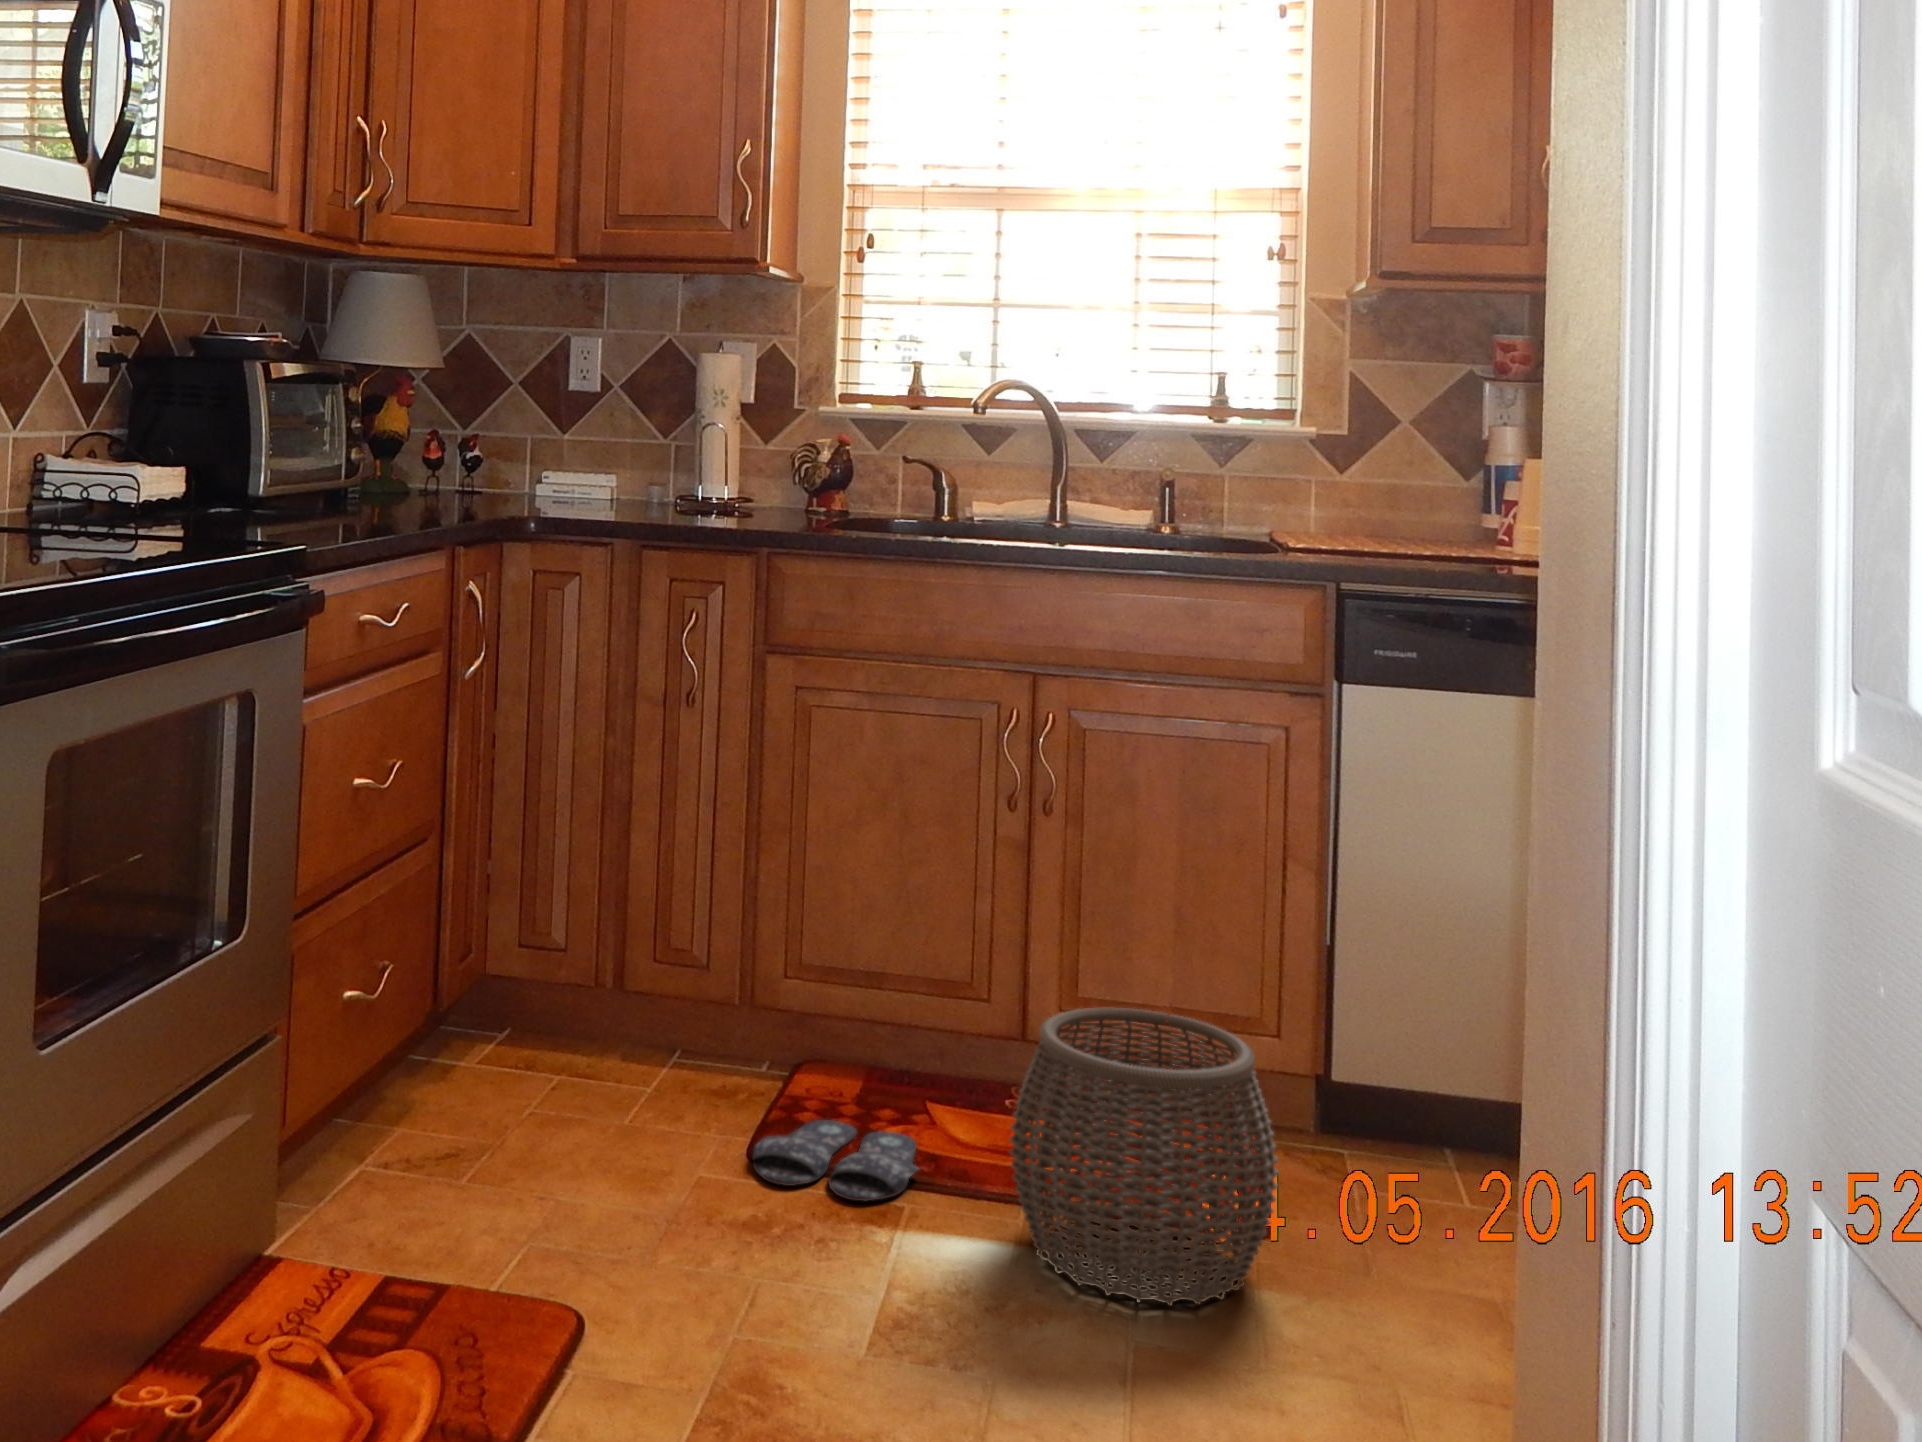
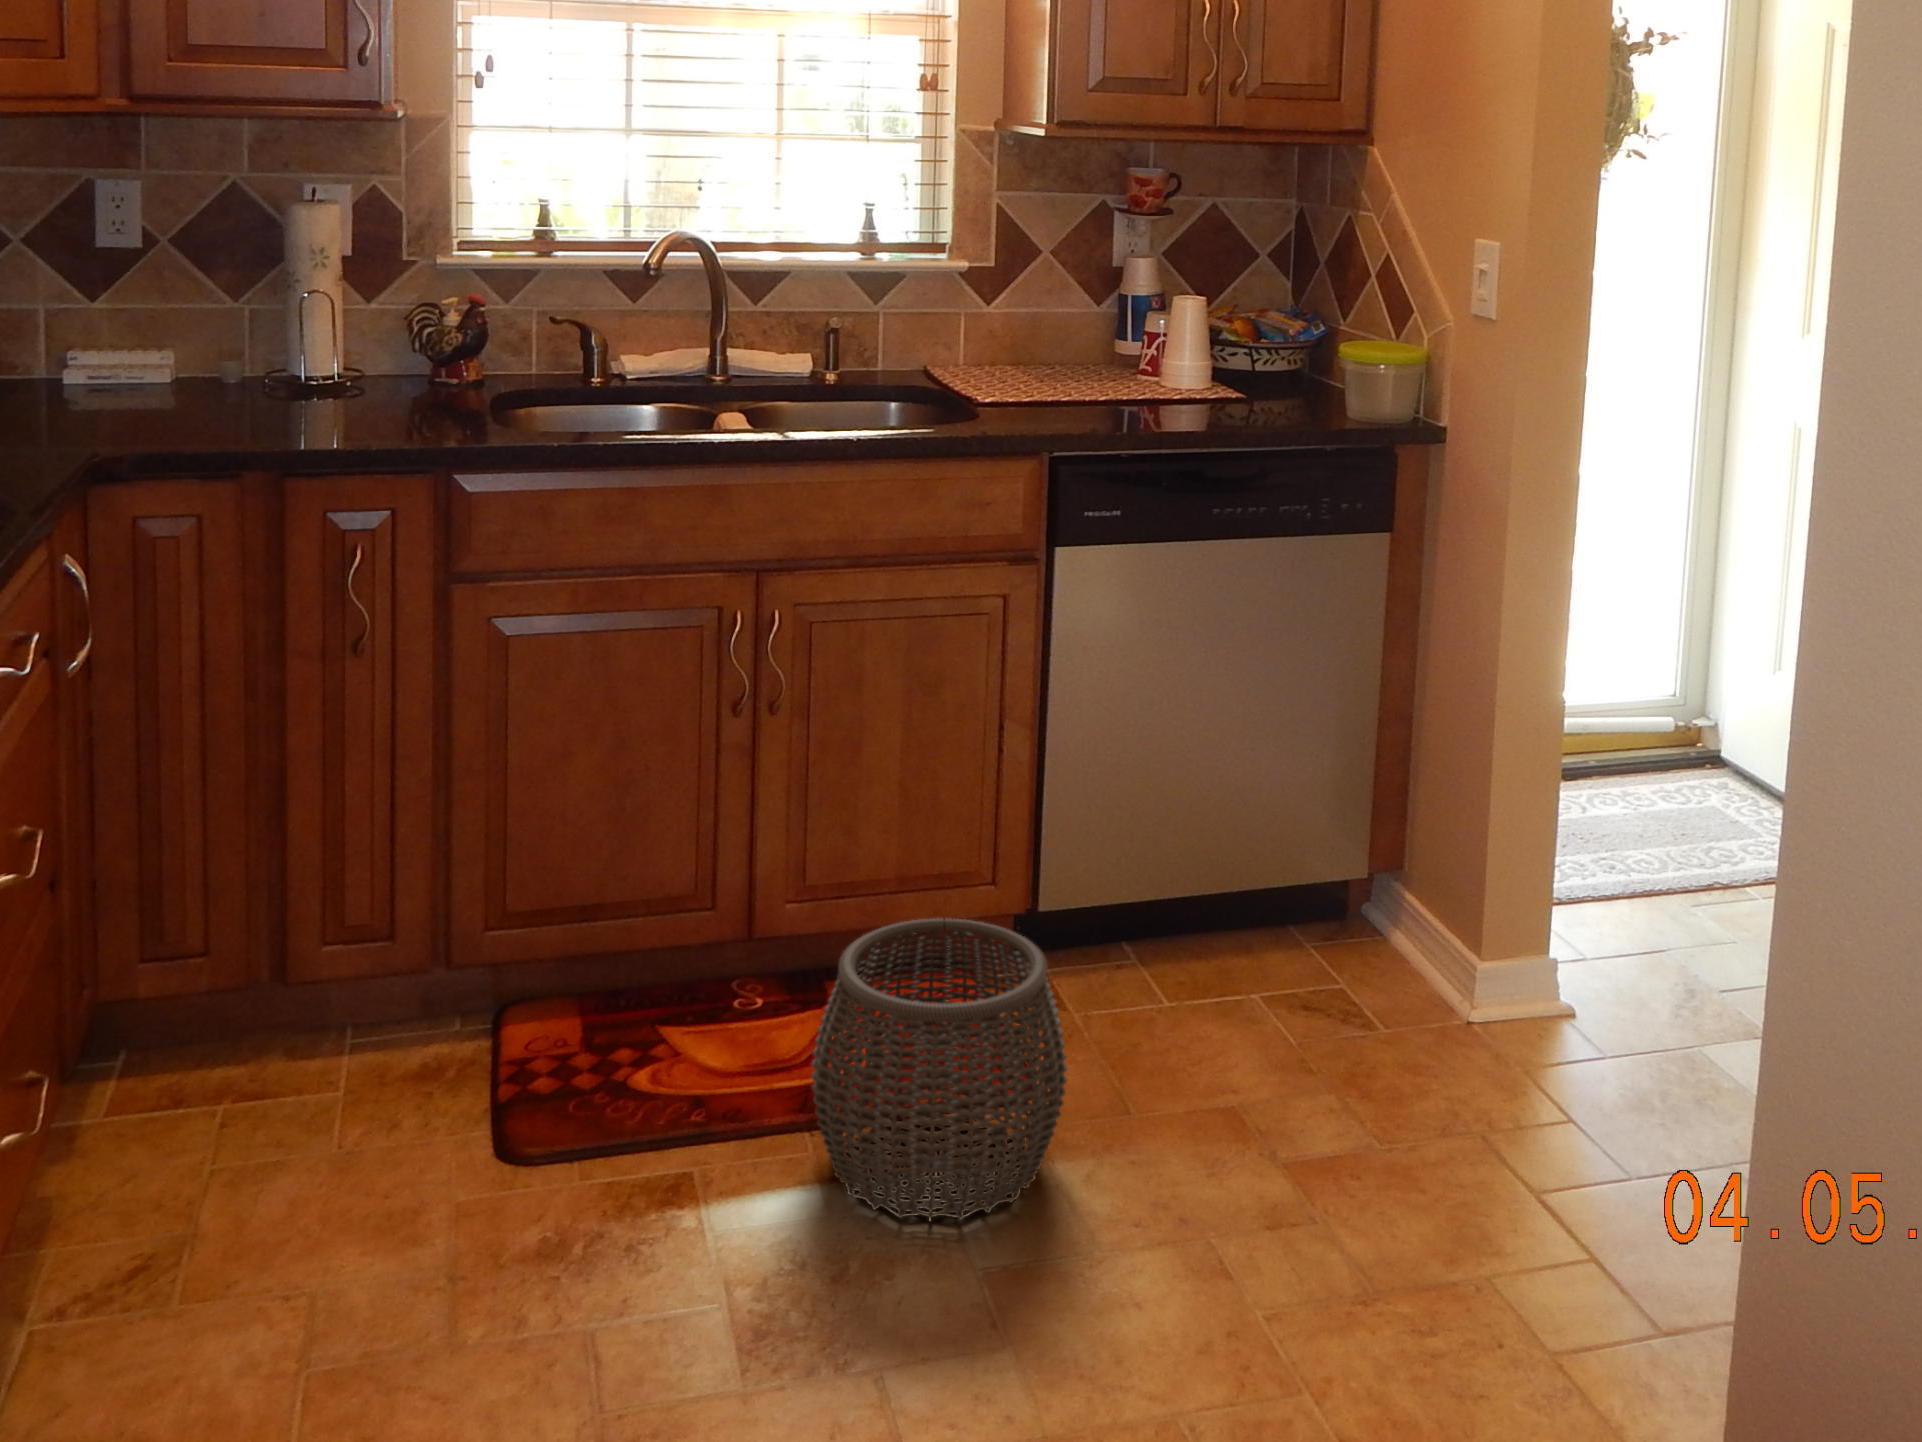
slippers: present [752,1120,919,1201] -> none [510,1076,692,1189]

